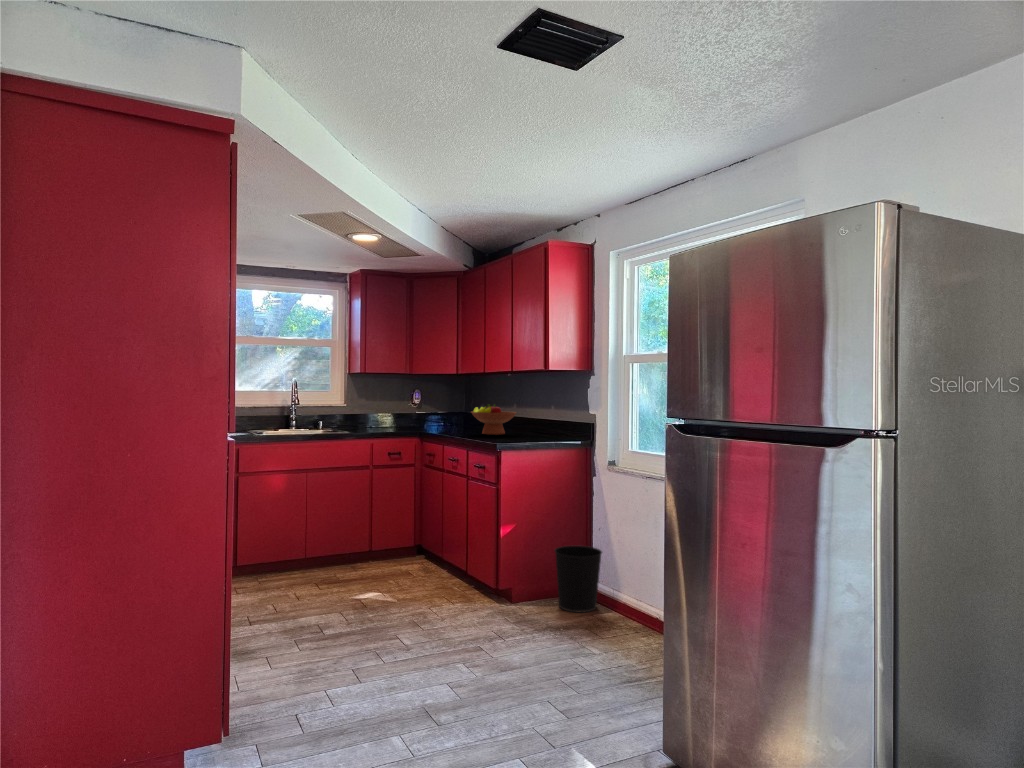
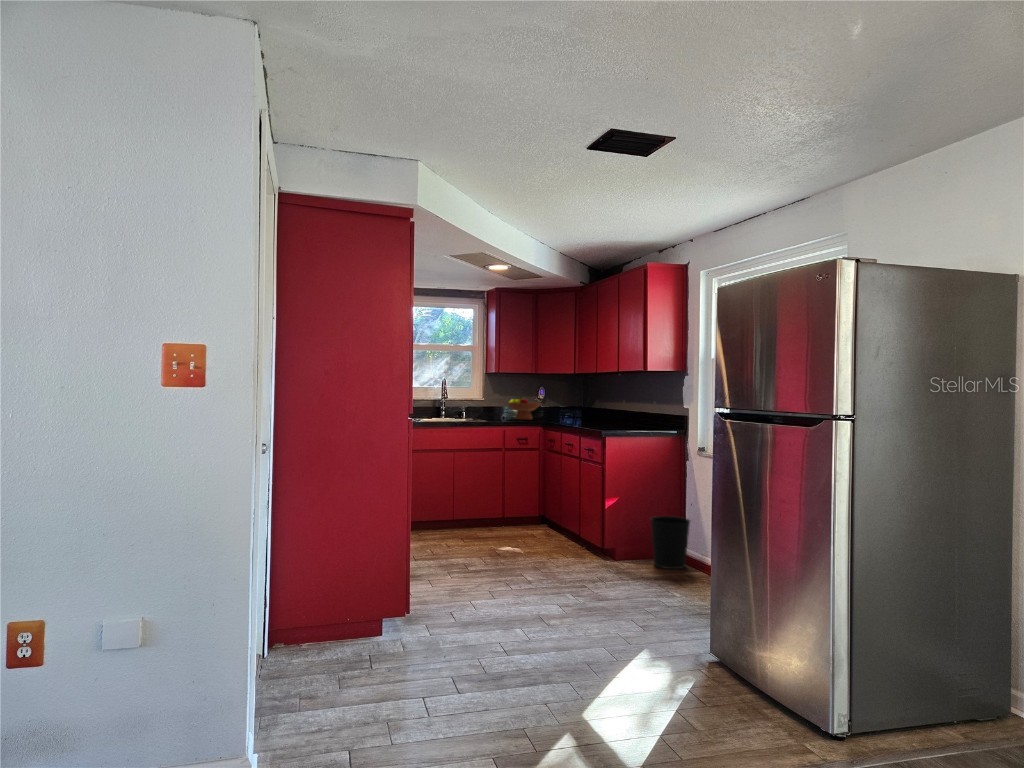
fruit bowl: present [471,404,516,435] -> present [508,397,541,420]

